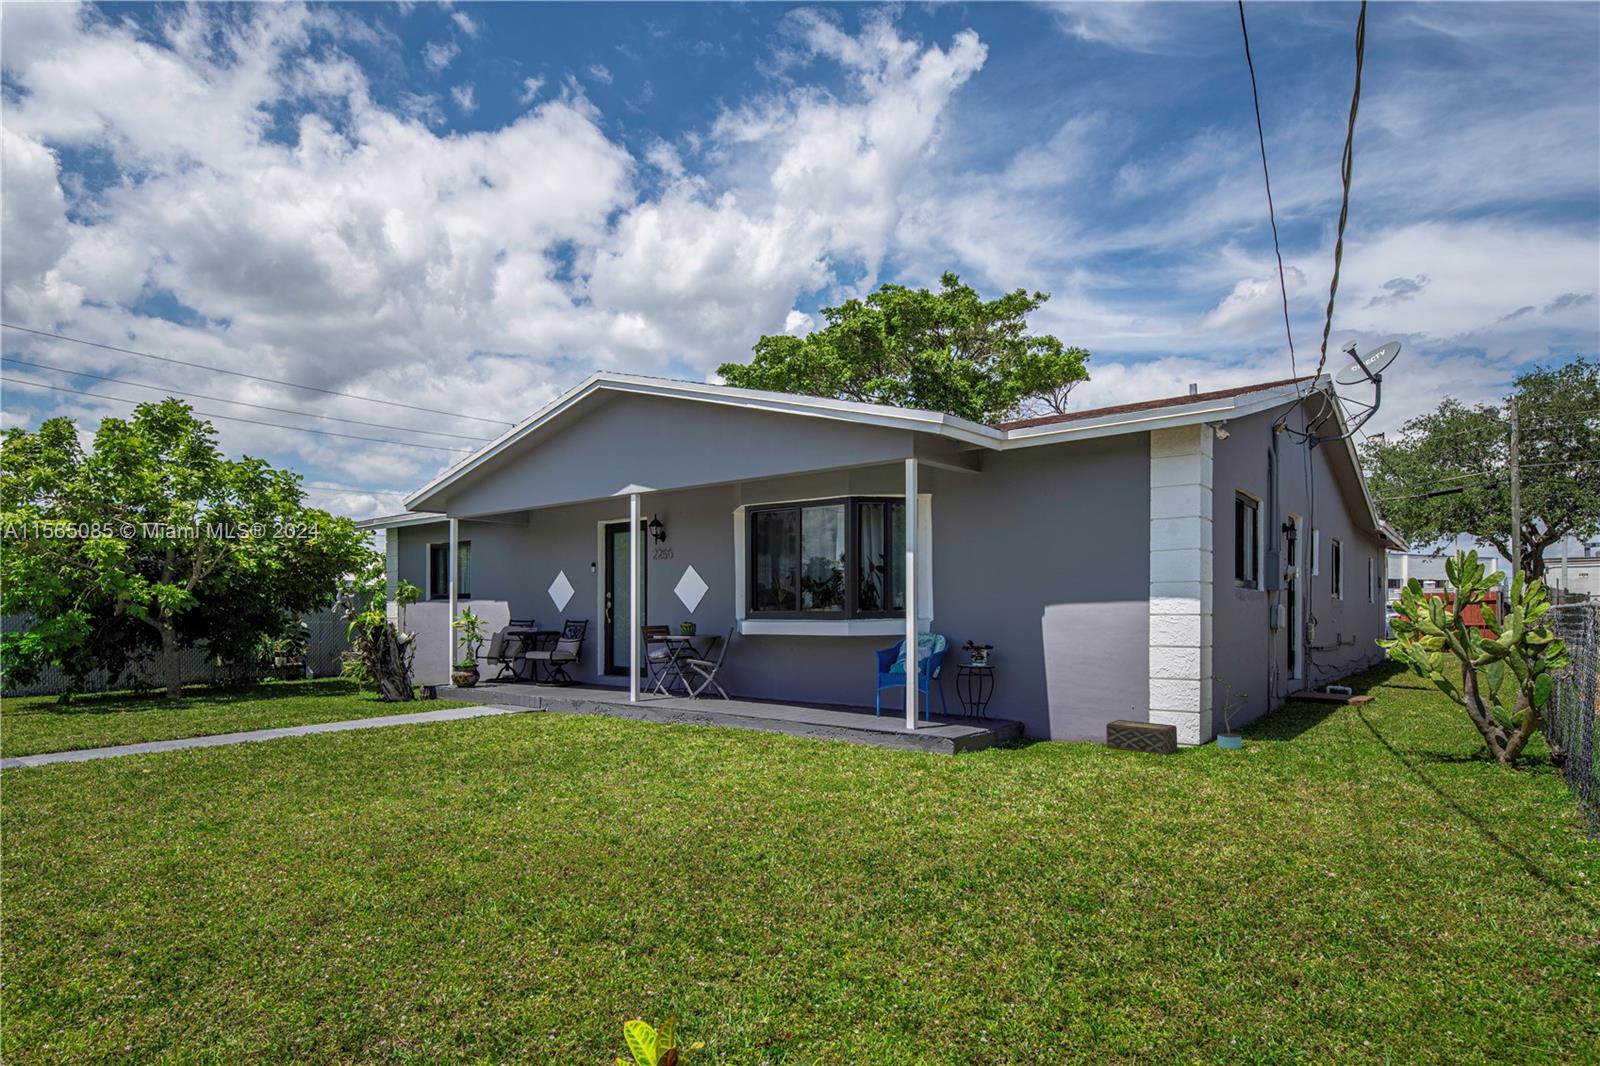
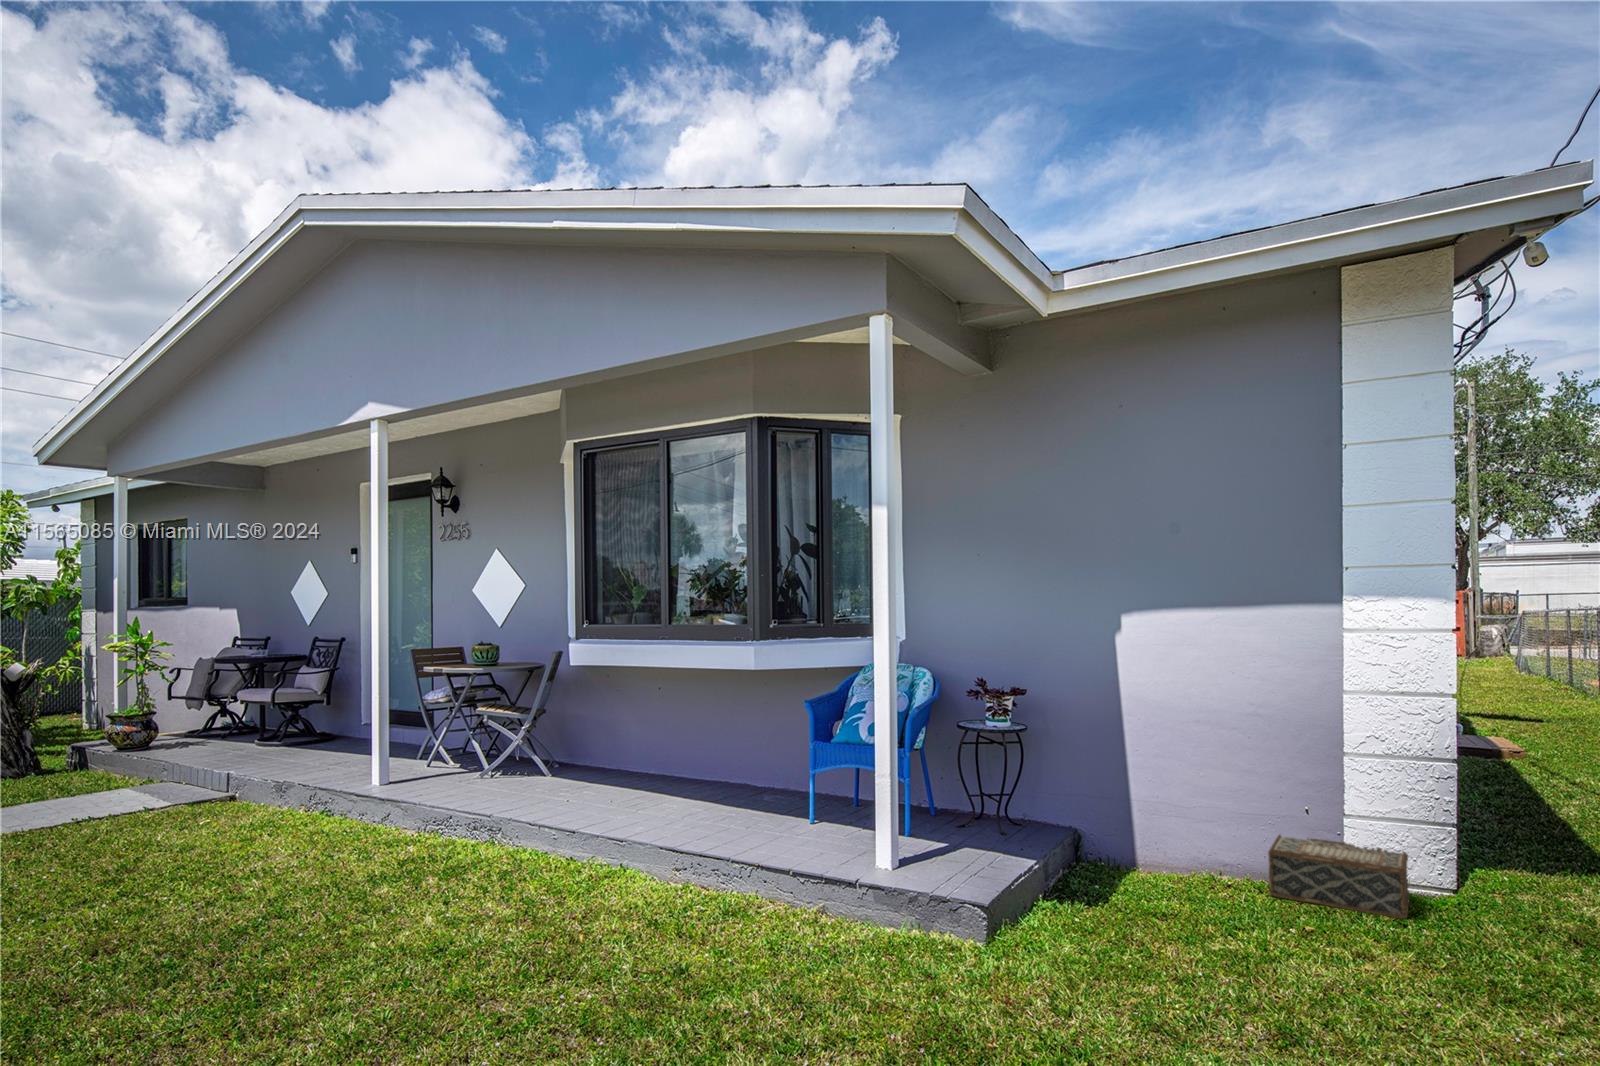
potted plant: present [1211,676,1250,749] -> none [1457,746,1532,892]

